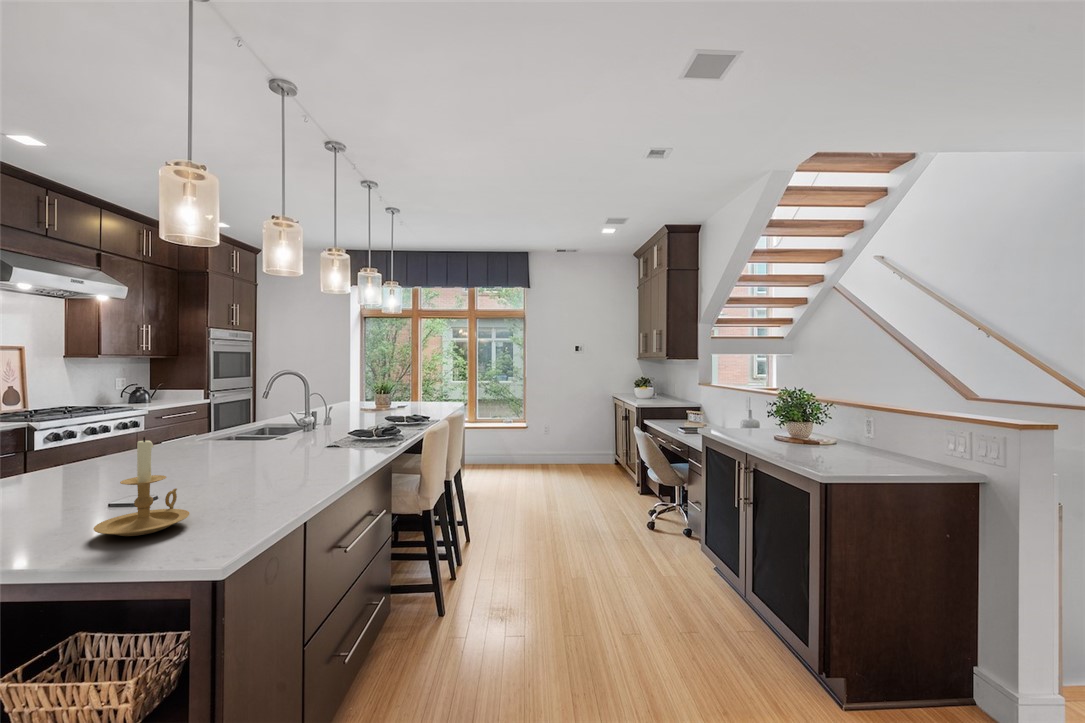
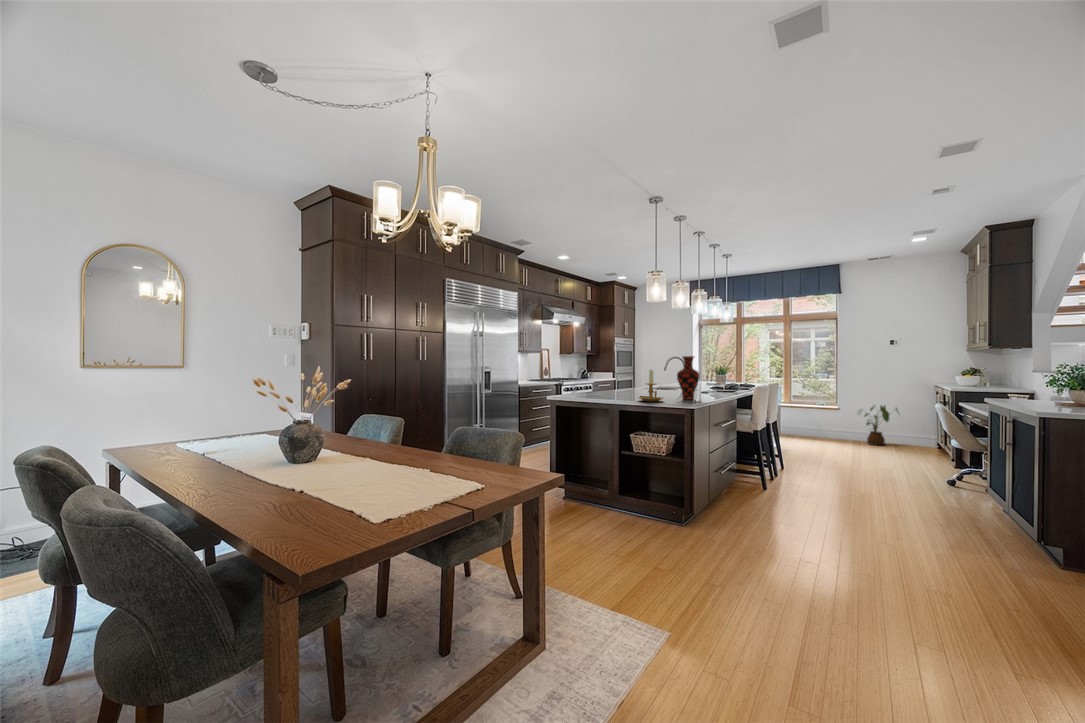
vase: none [245,390,305,498] -> present [677,356,700,400]
house plant: none [546,420,584,469] -> present [864,406,898,445]

